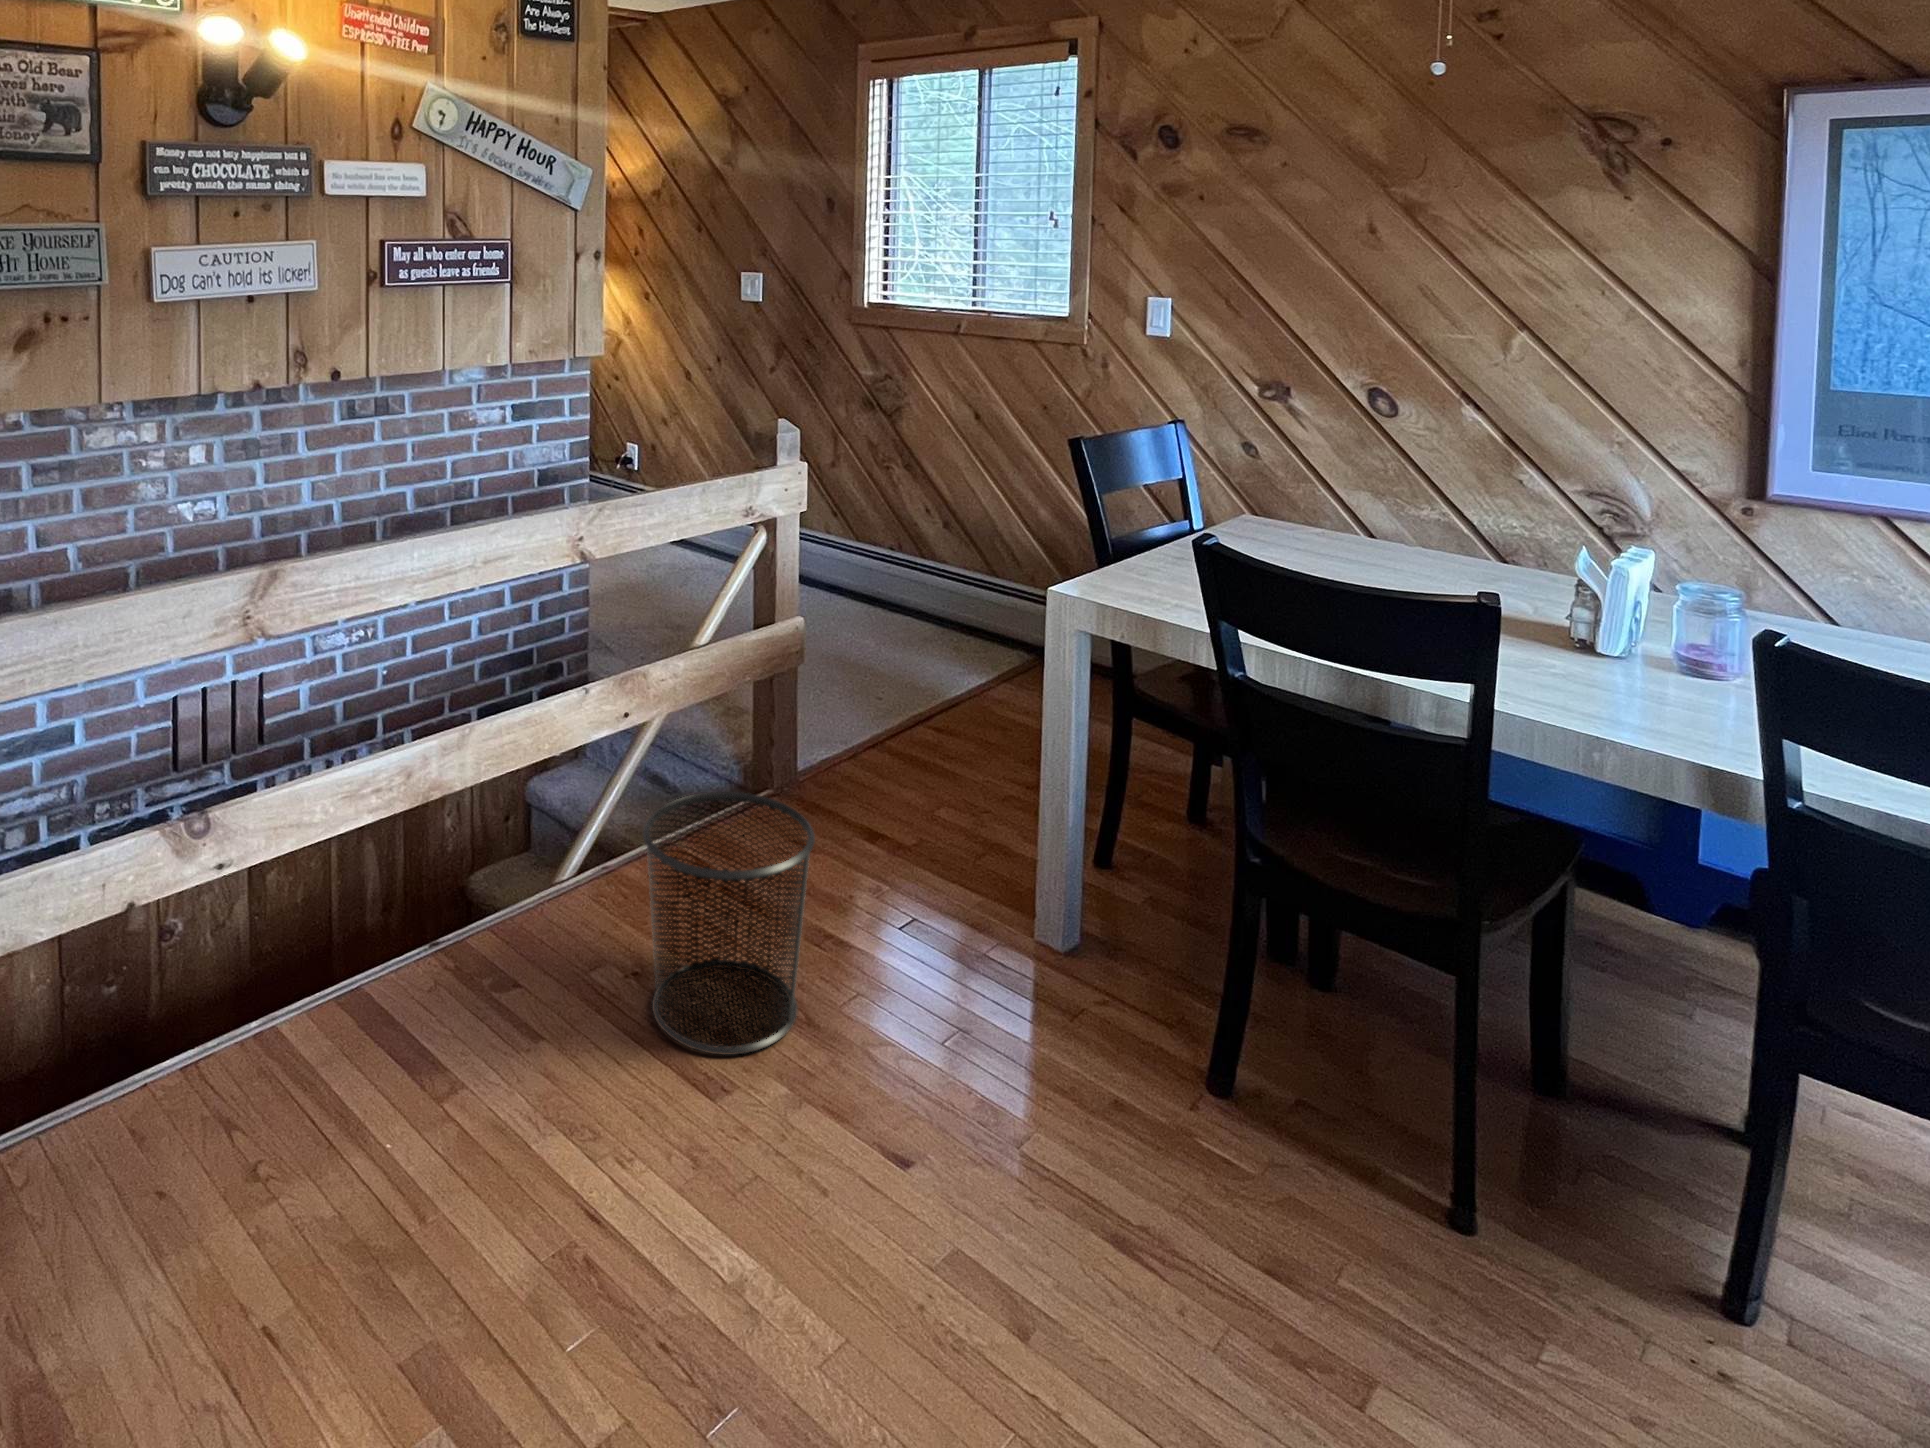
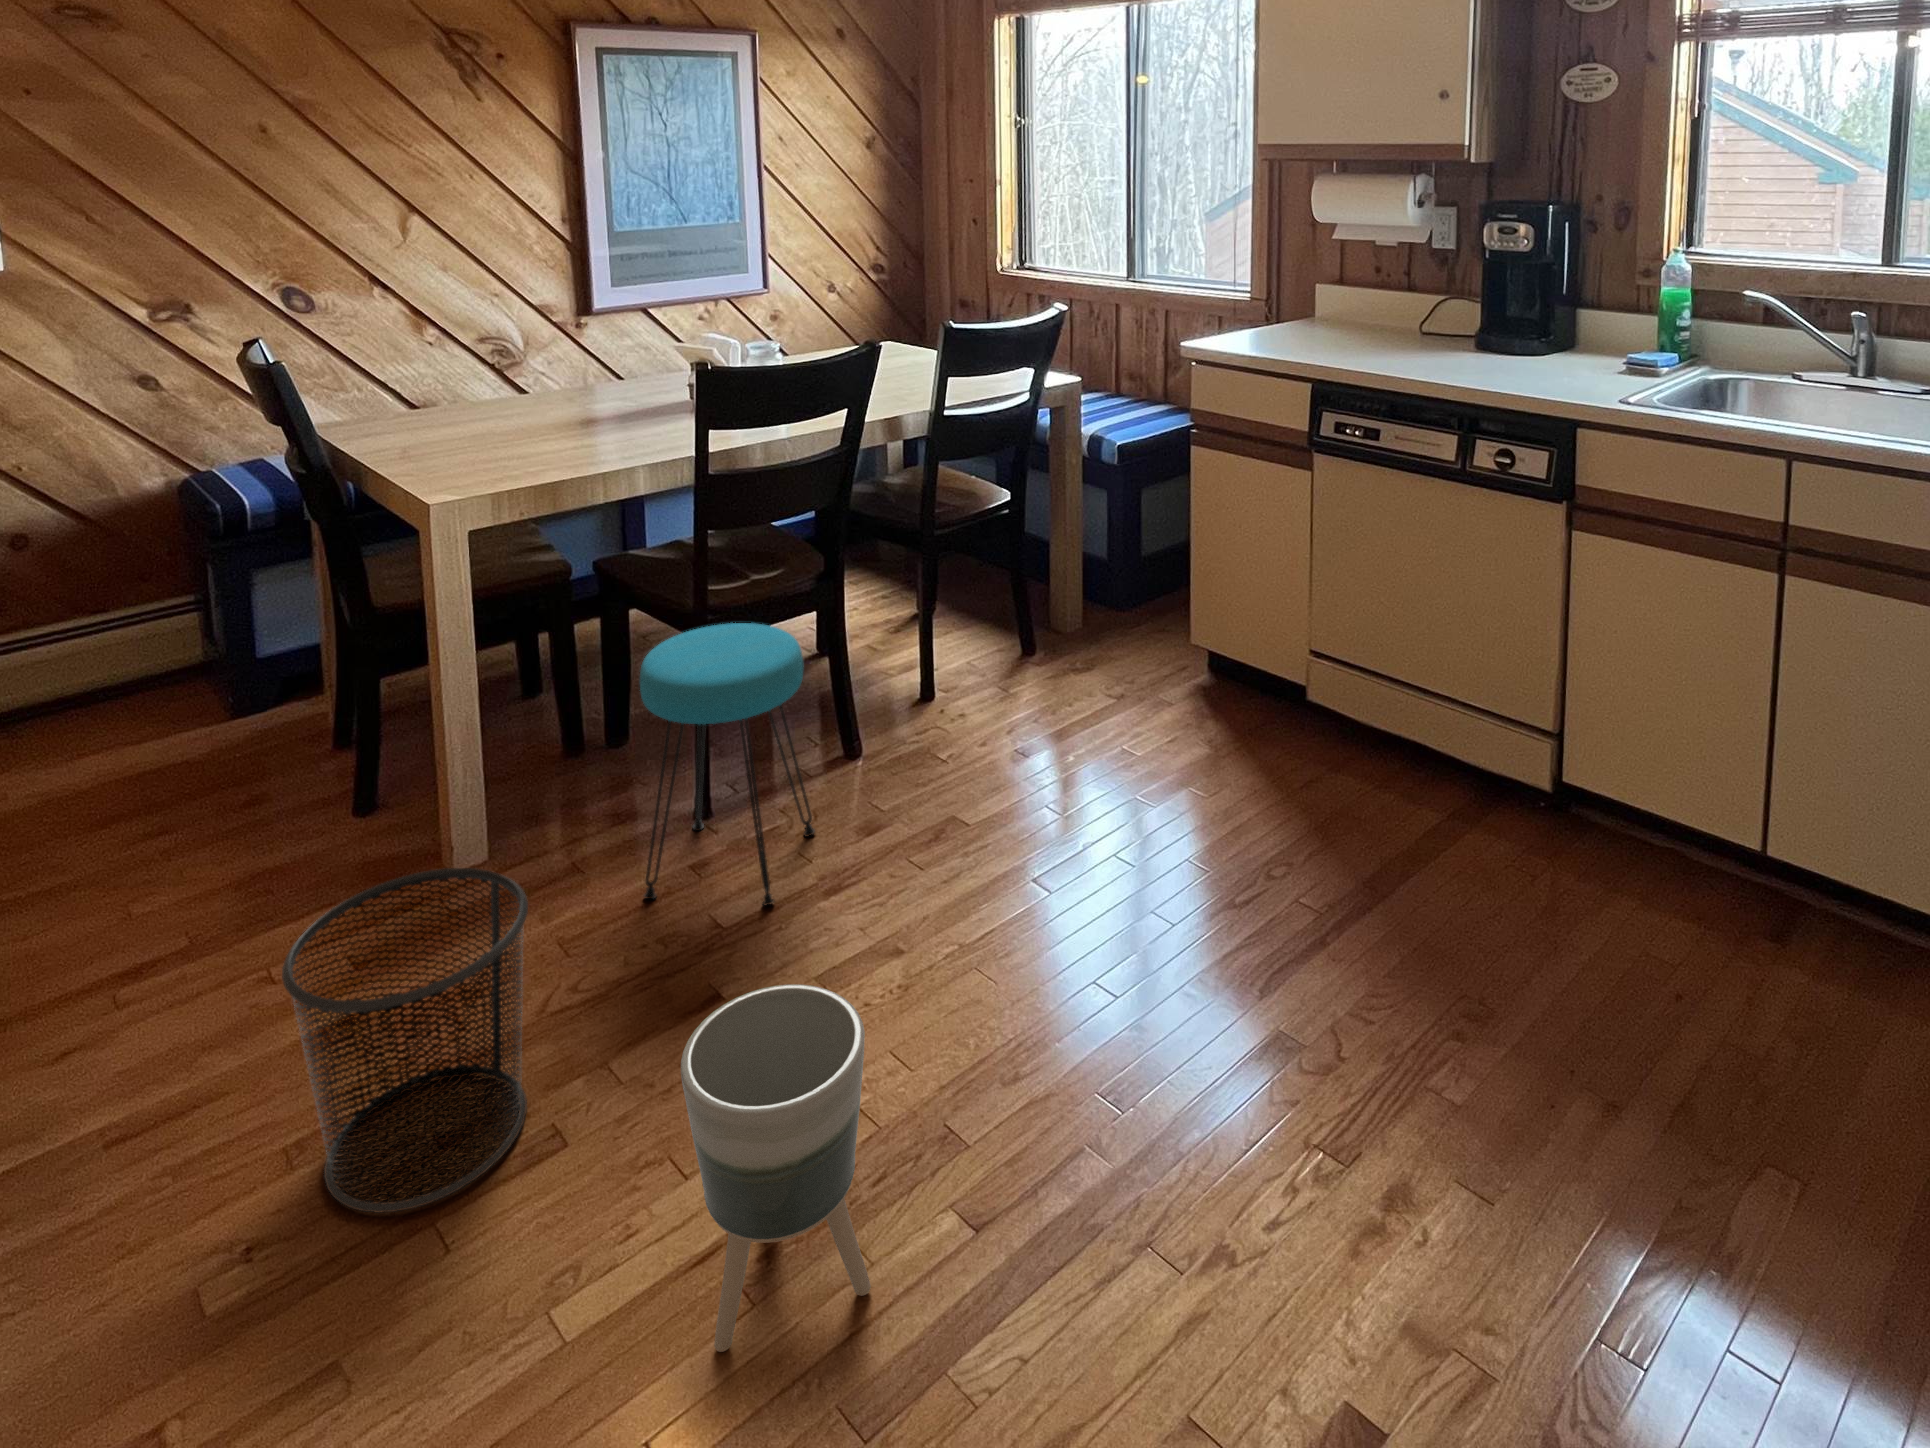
stool: none [1051,809,1265,1195] -> present [640,623,815,905]
planter: none [470,983,639,1352] -> present [681,984,871,1352]

